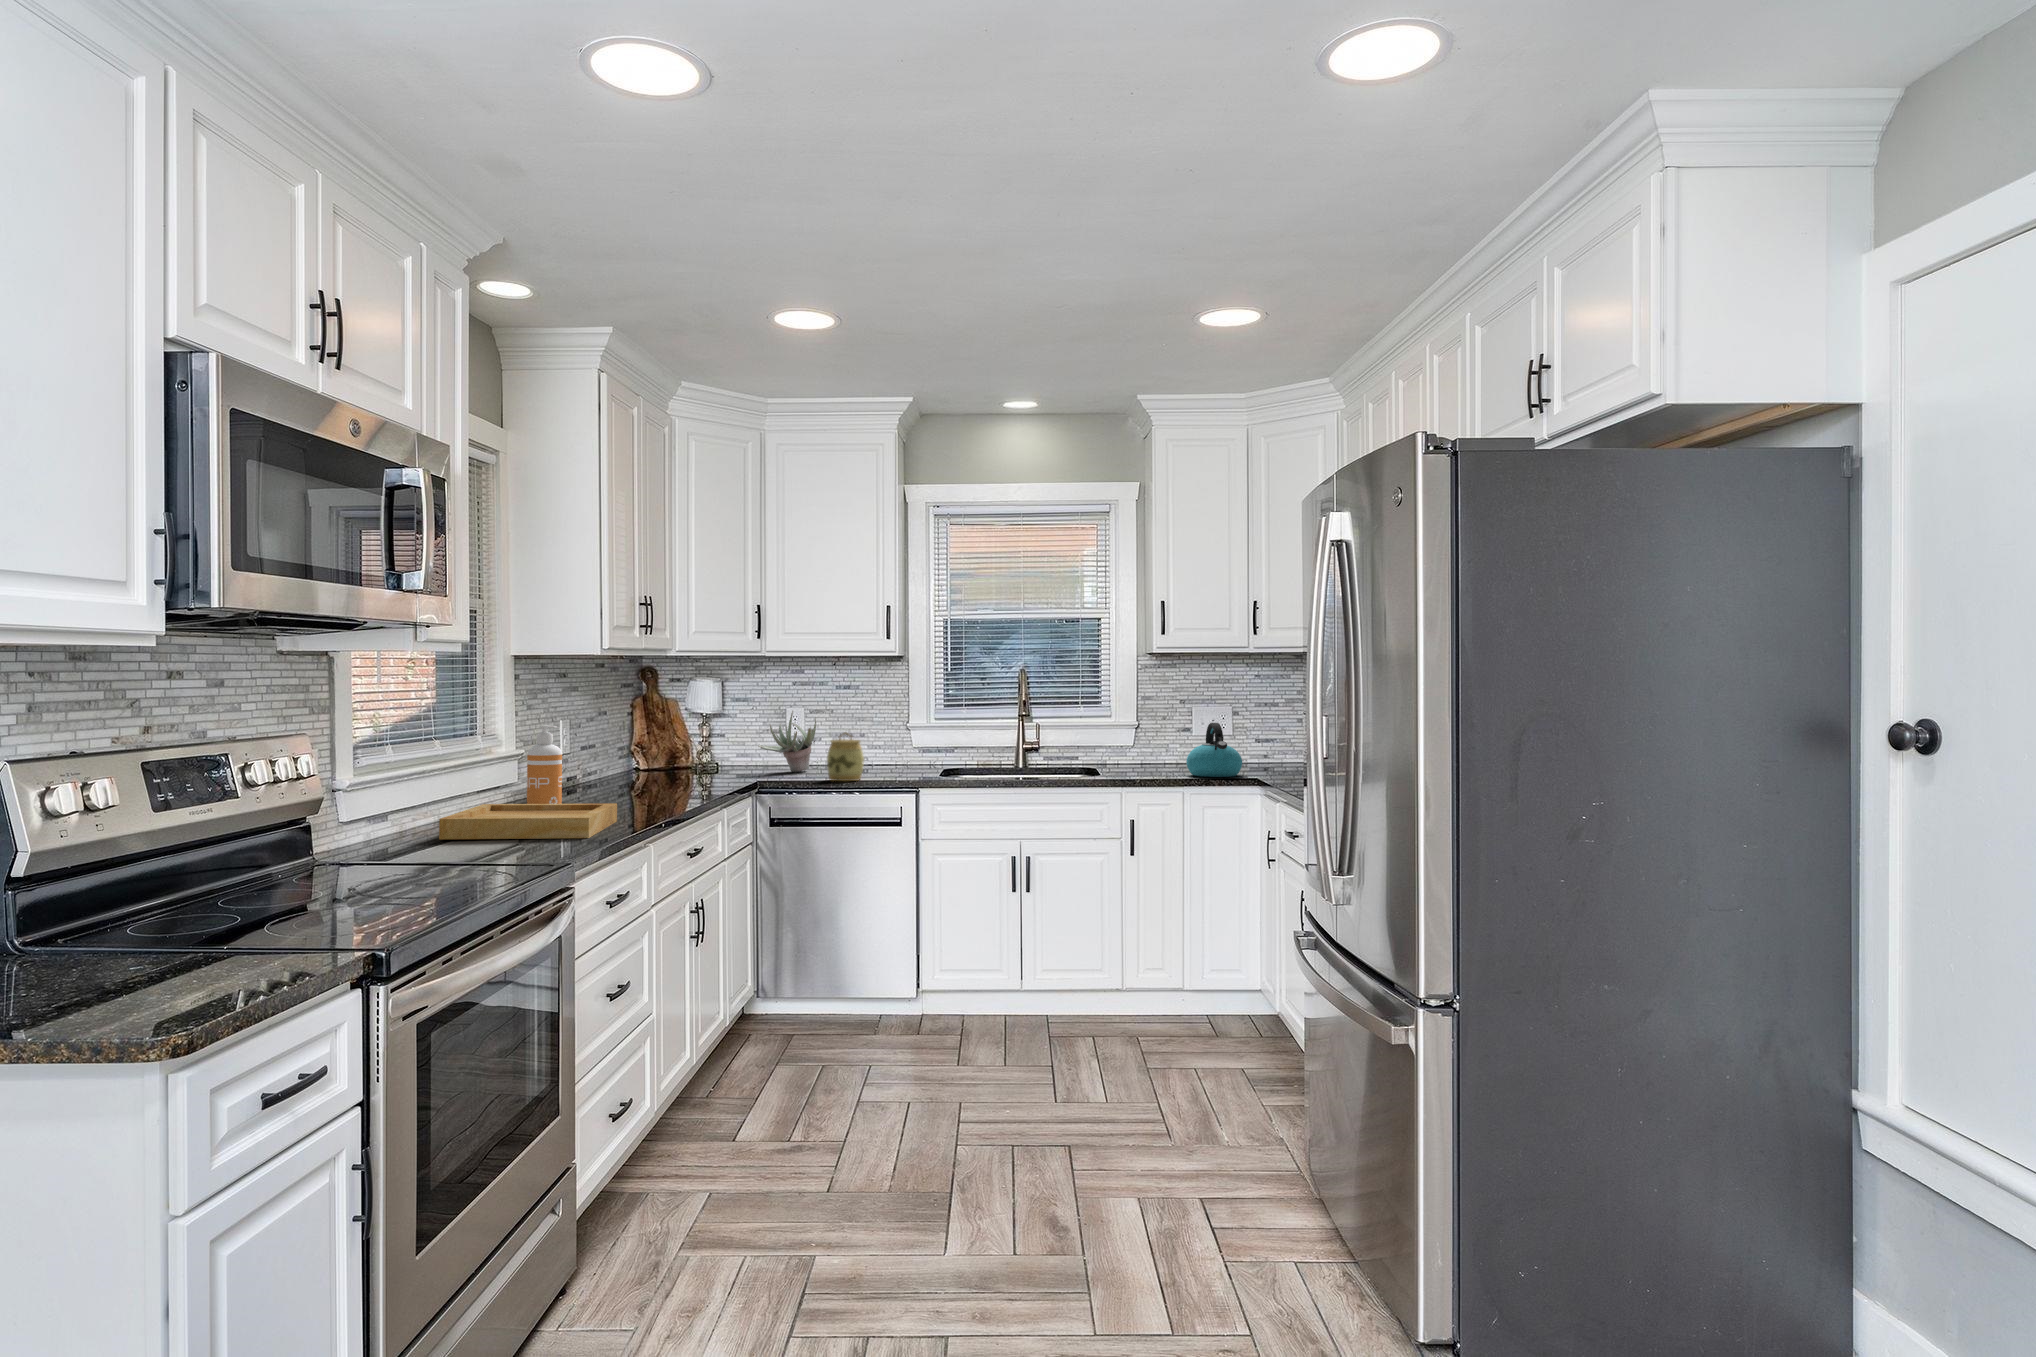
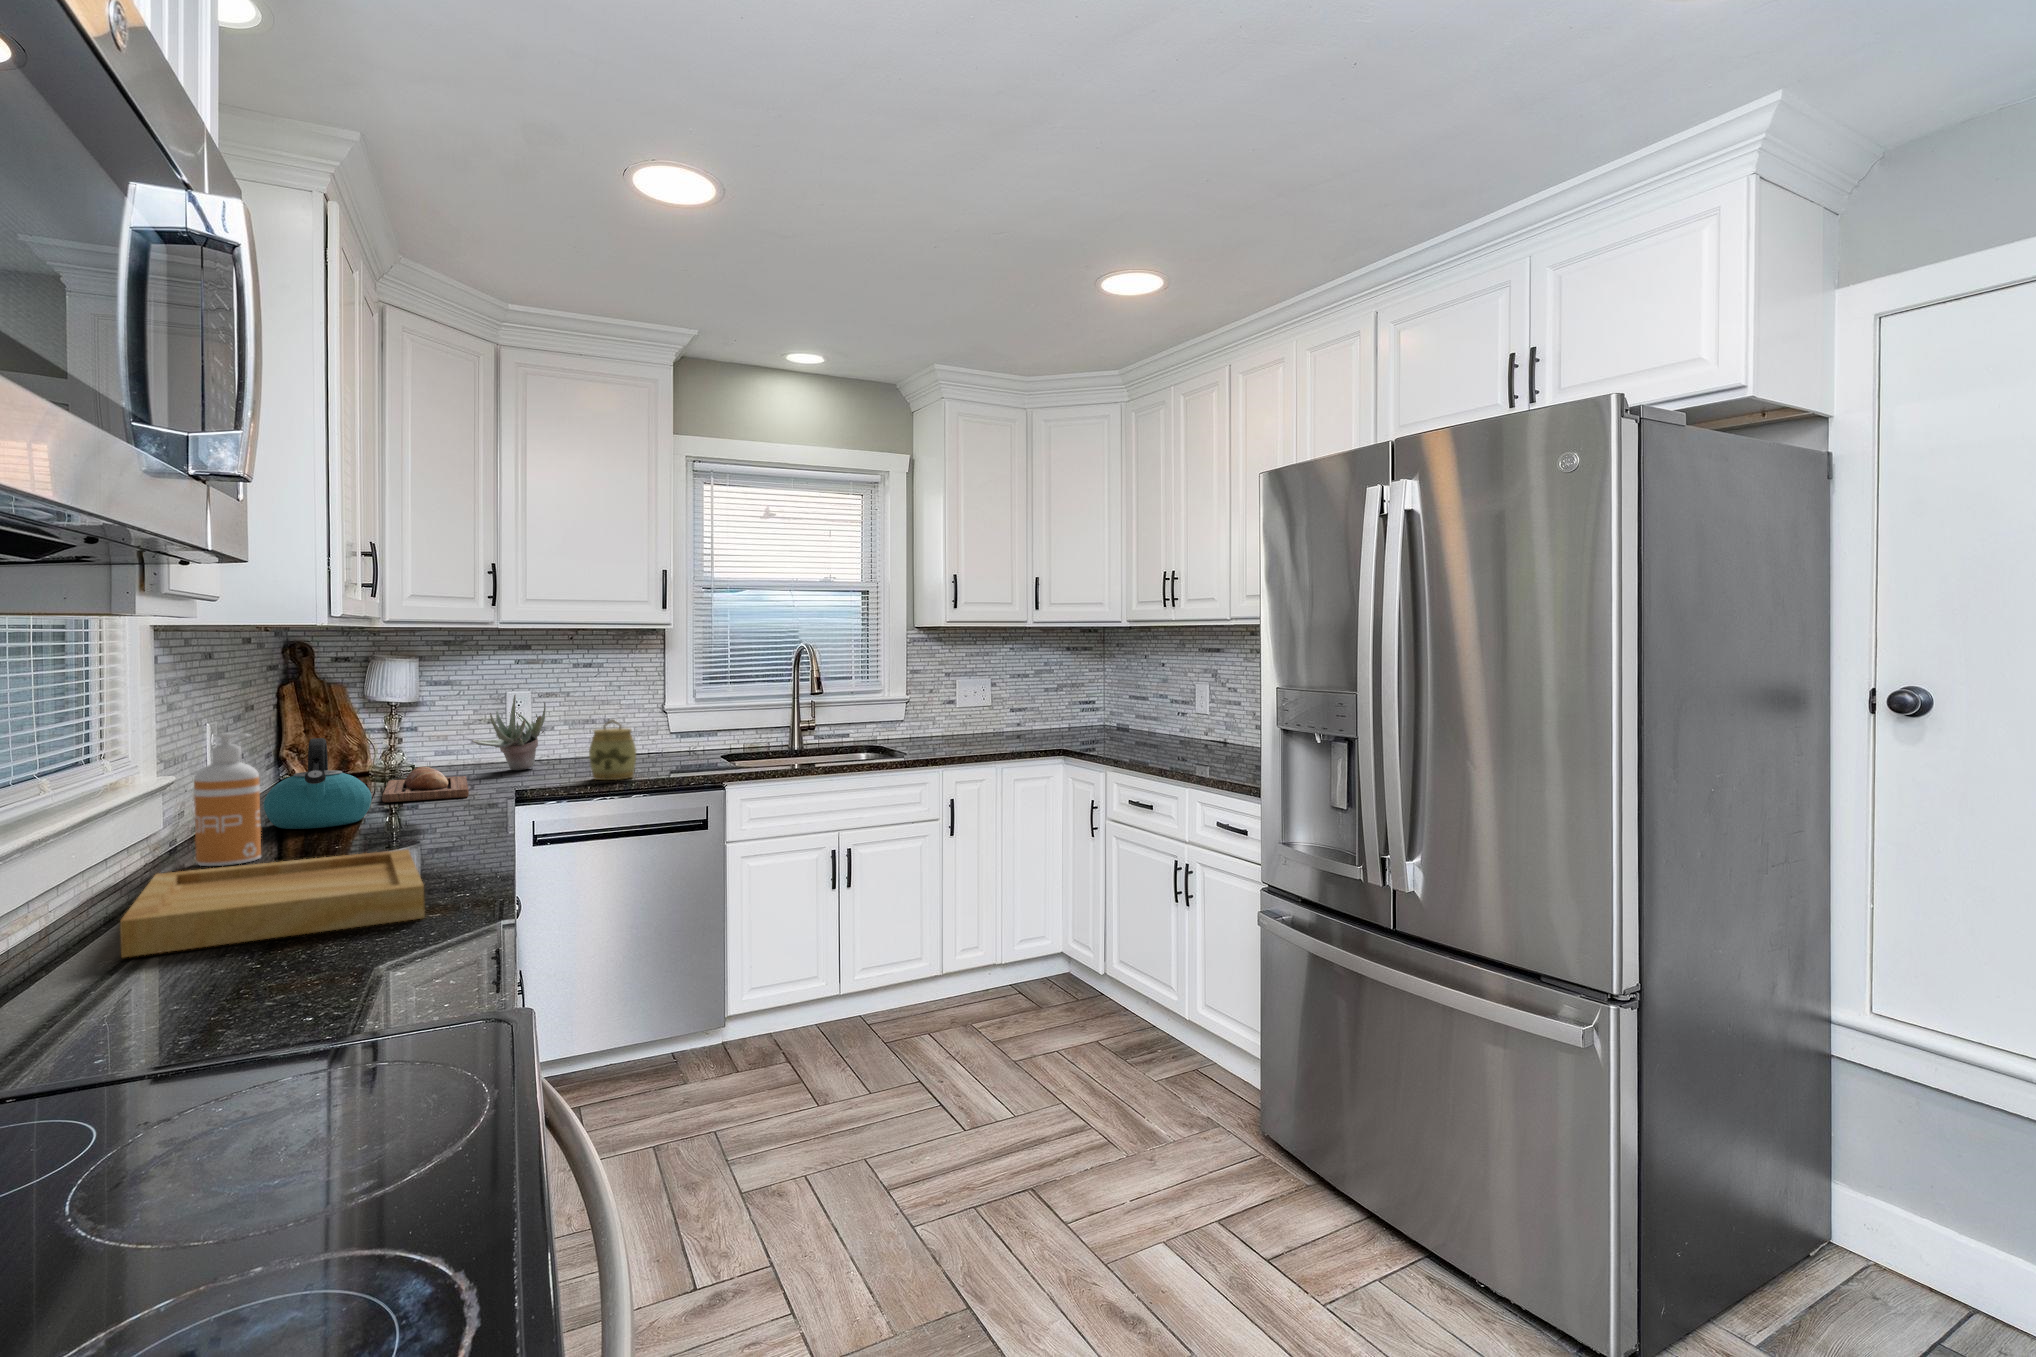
kettle: present [1186,723,1242,777] -> present [264,738,372,829]
bread loaf: none [673,763,746,786] -> present [382,767,469,802]

